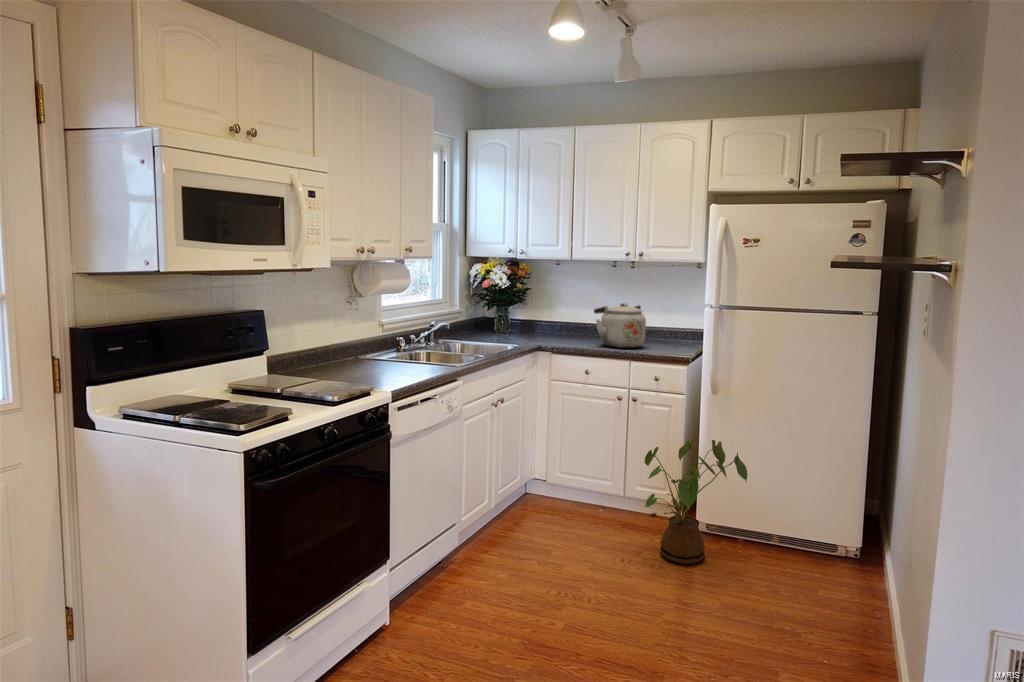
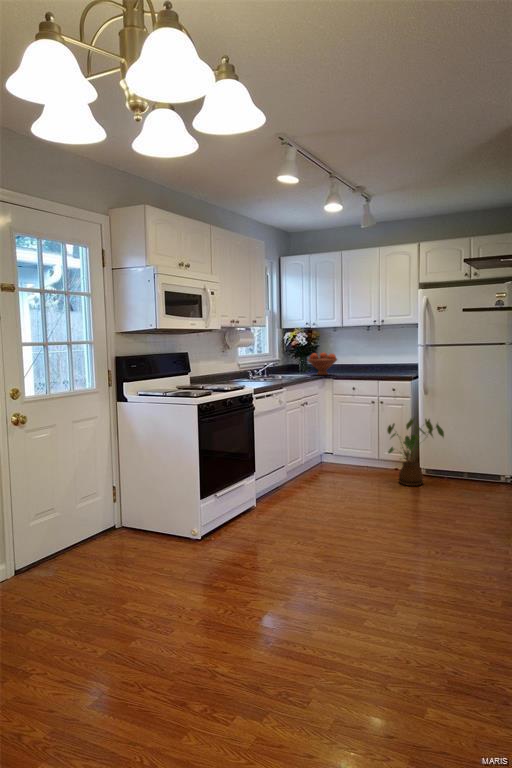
kettle: present [594,303,646,348] -> none [357,349,387,374]
fruit bowl: none [506,305,560,347] -> present [308,353,337,375]

